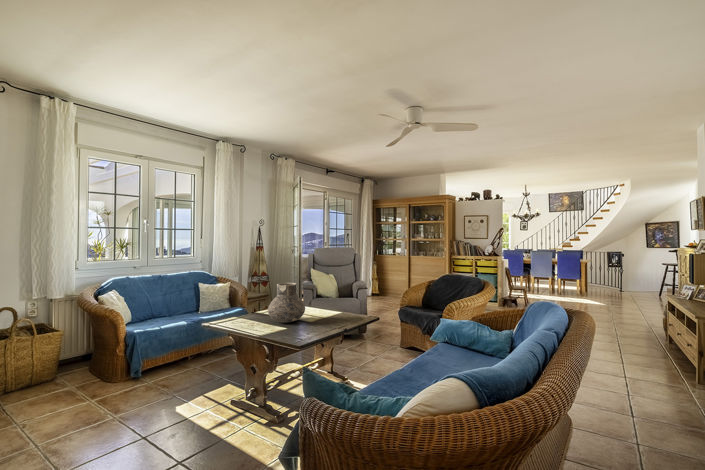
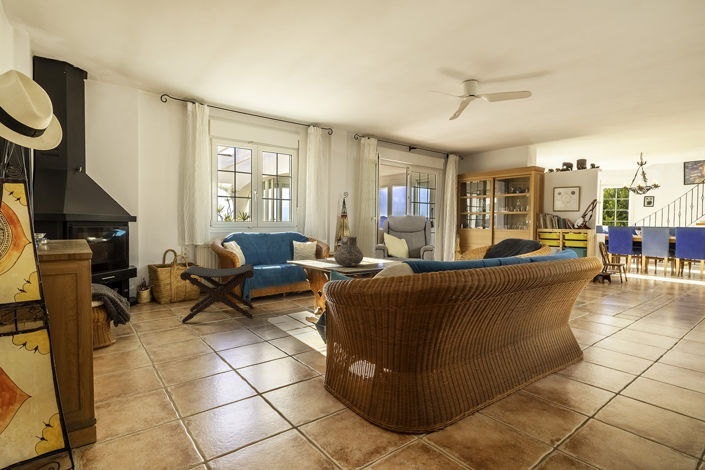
footstool: none [27,326,154,436] -> present [180,264,254,323]

